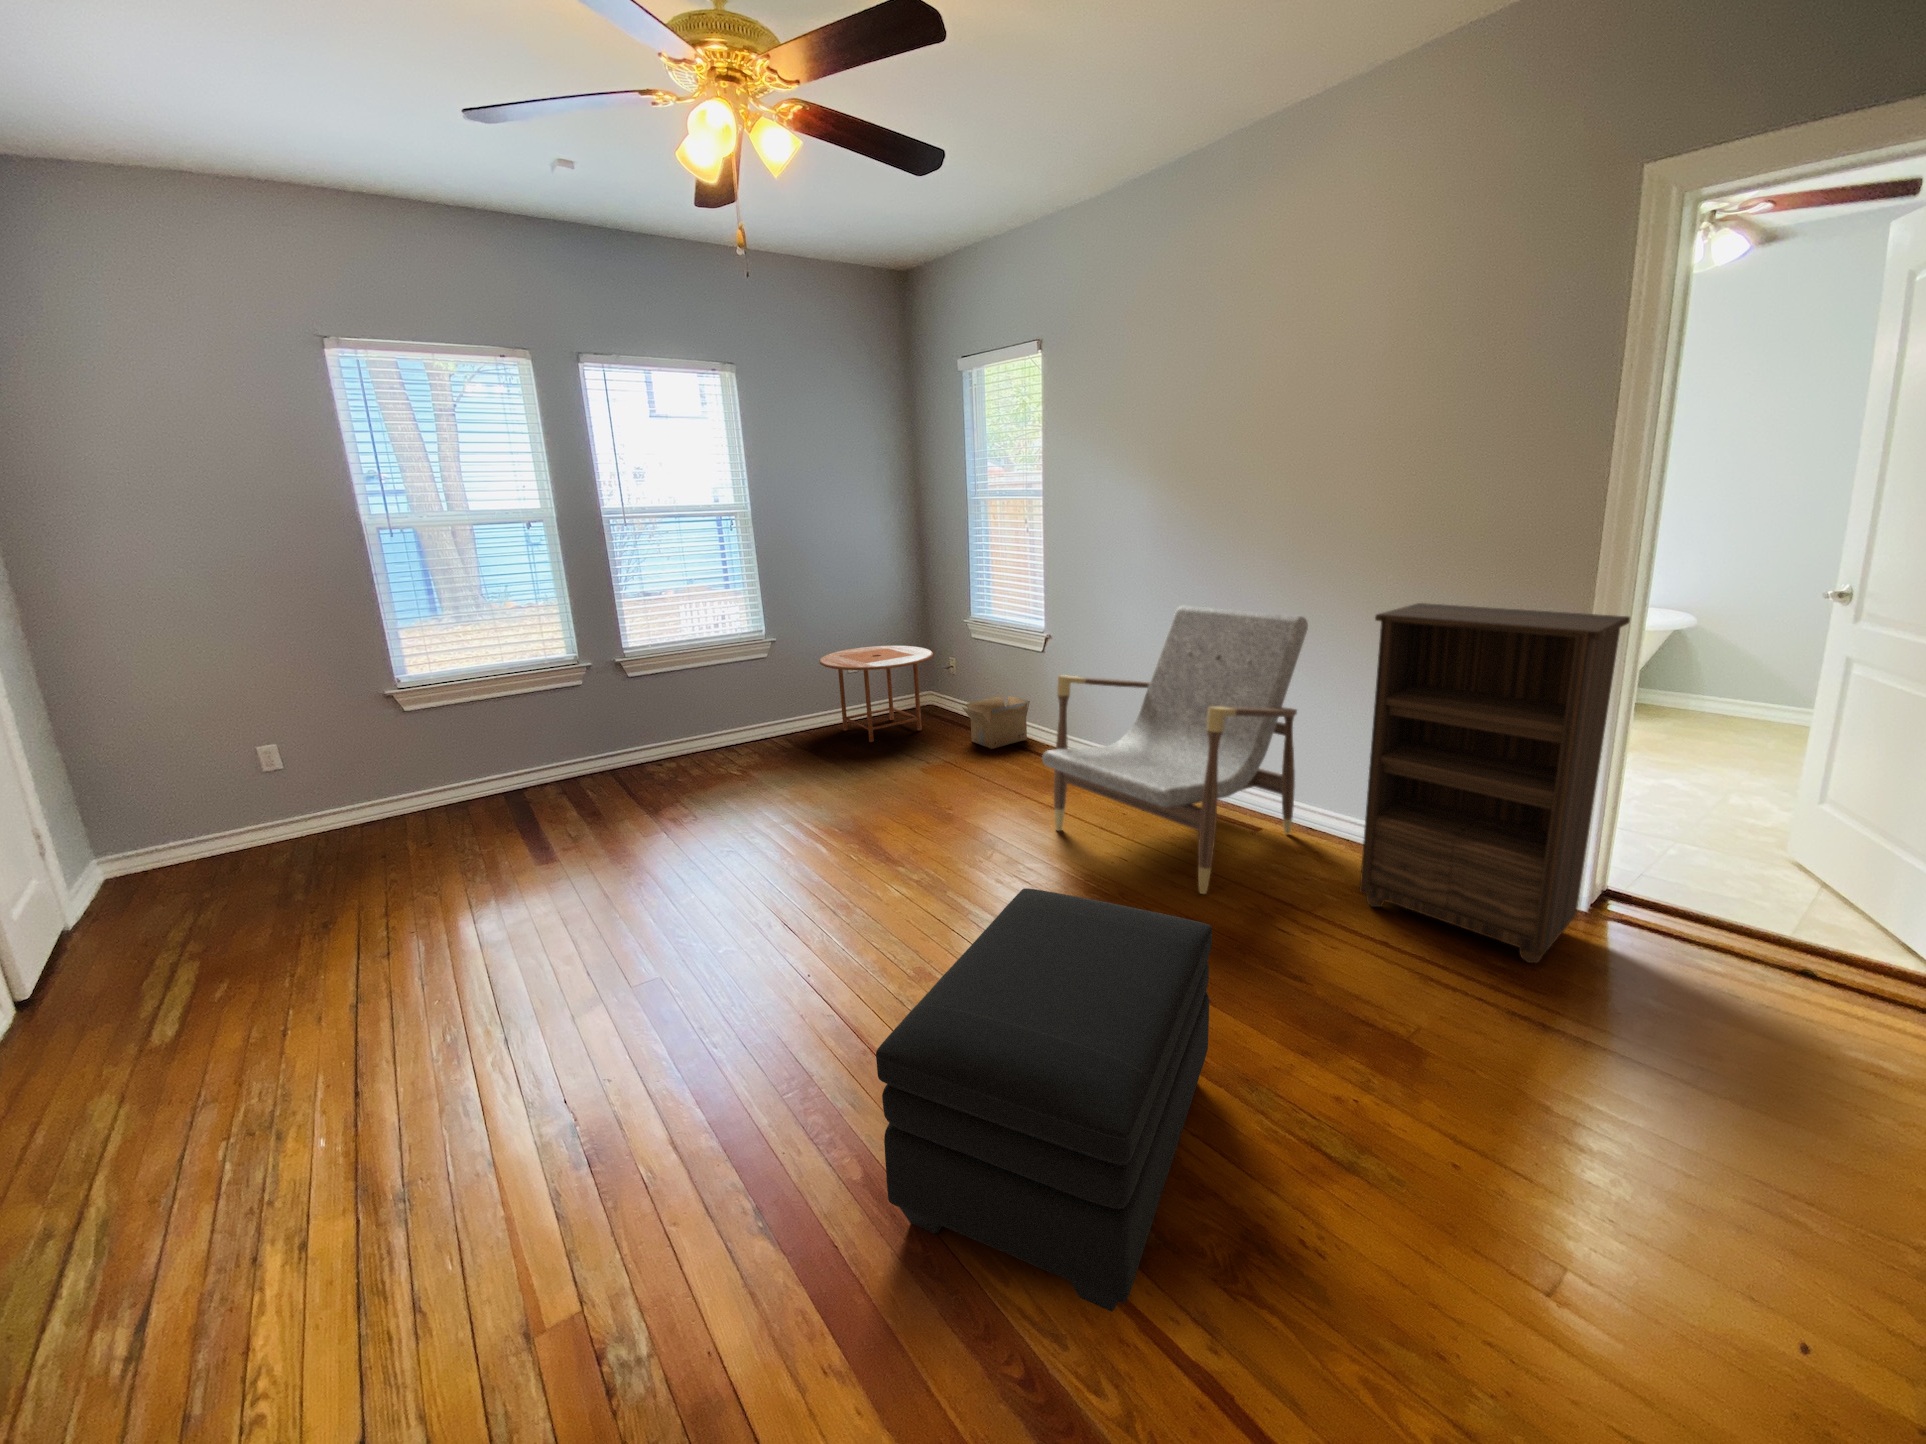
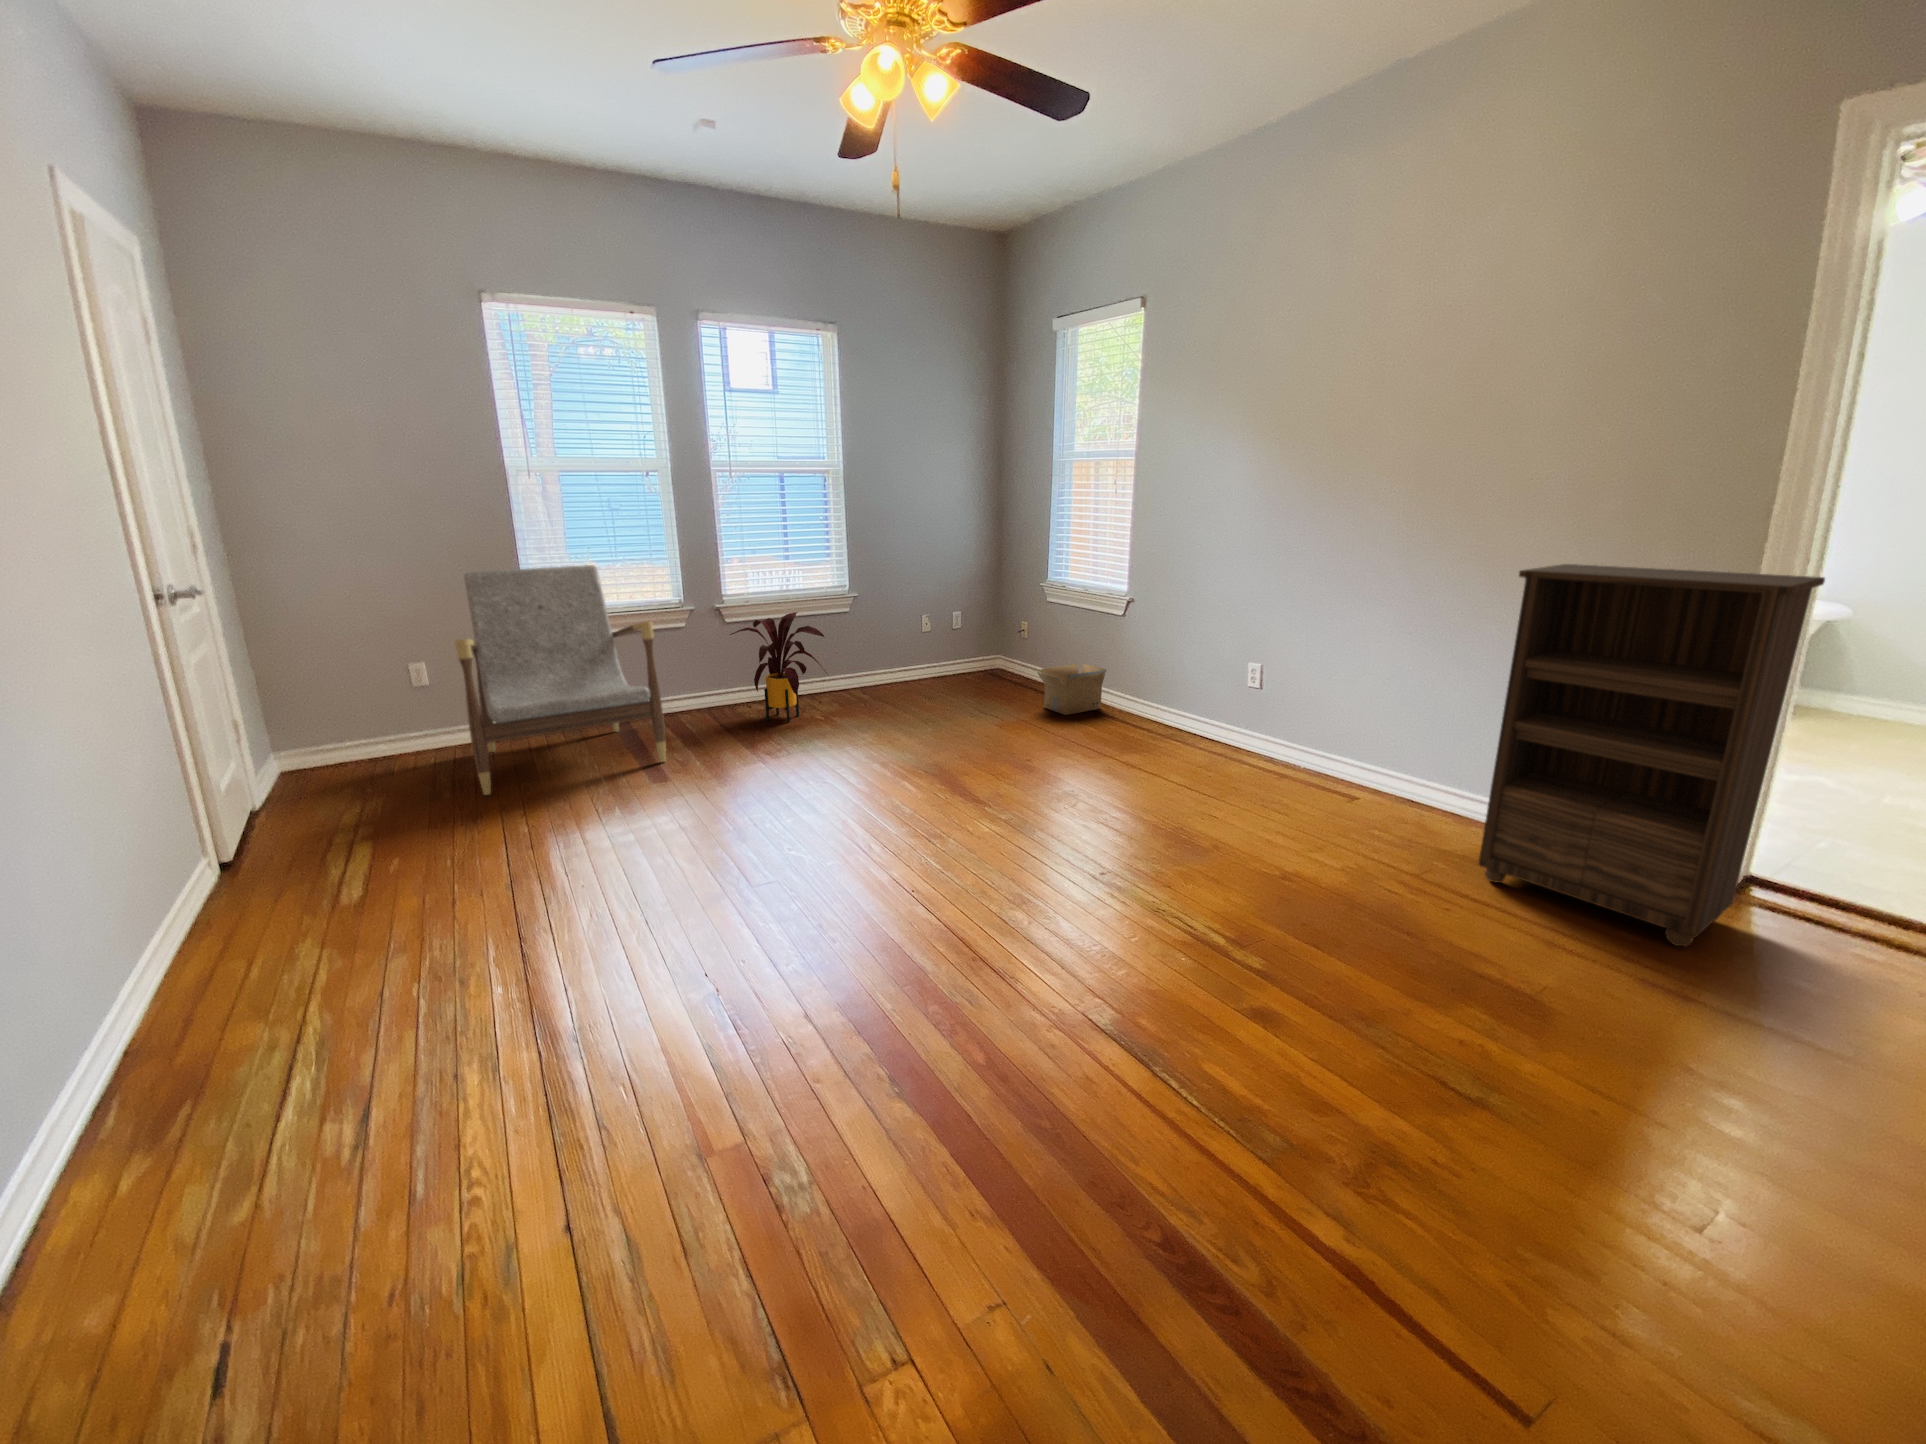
armchair: present [1042,605,1308,894] -> present [455,565,666,795]
side table: present [819,646,933,742] -> none [895,610,1008,703]
house plant: none [638,659,748,775] -> present [730,612,826,722]
ottoman: present [876,888,1212,1311] -> none [1020,819,1343,1201]

